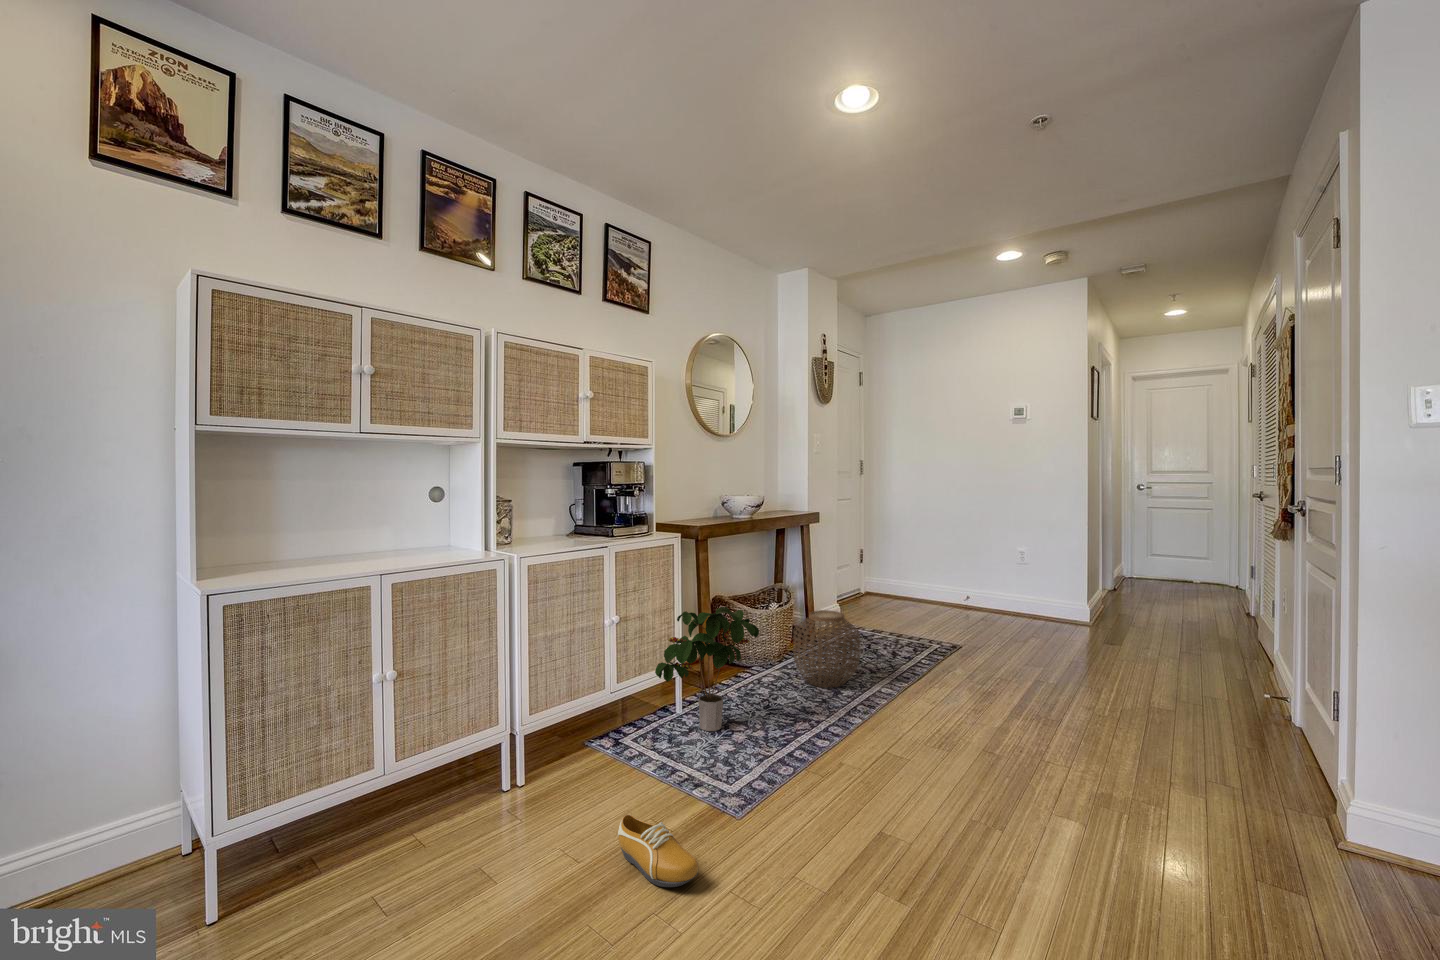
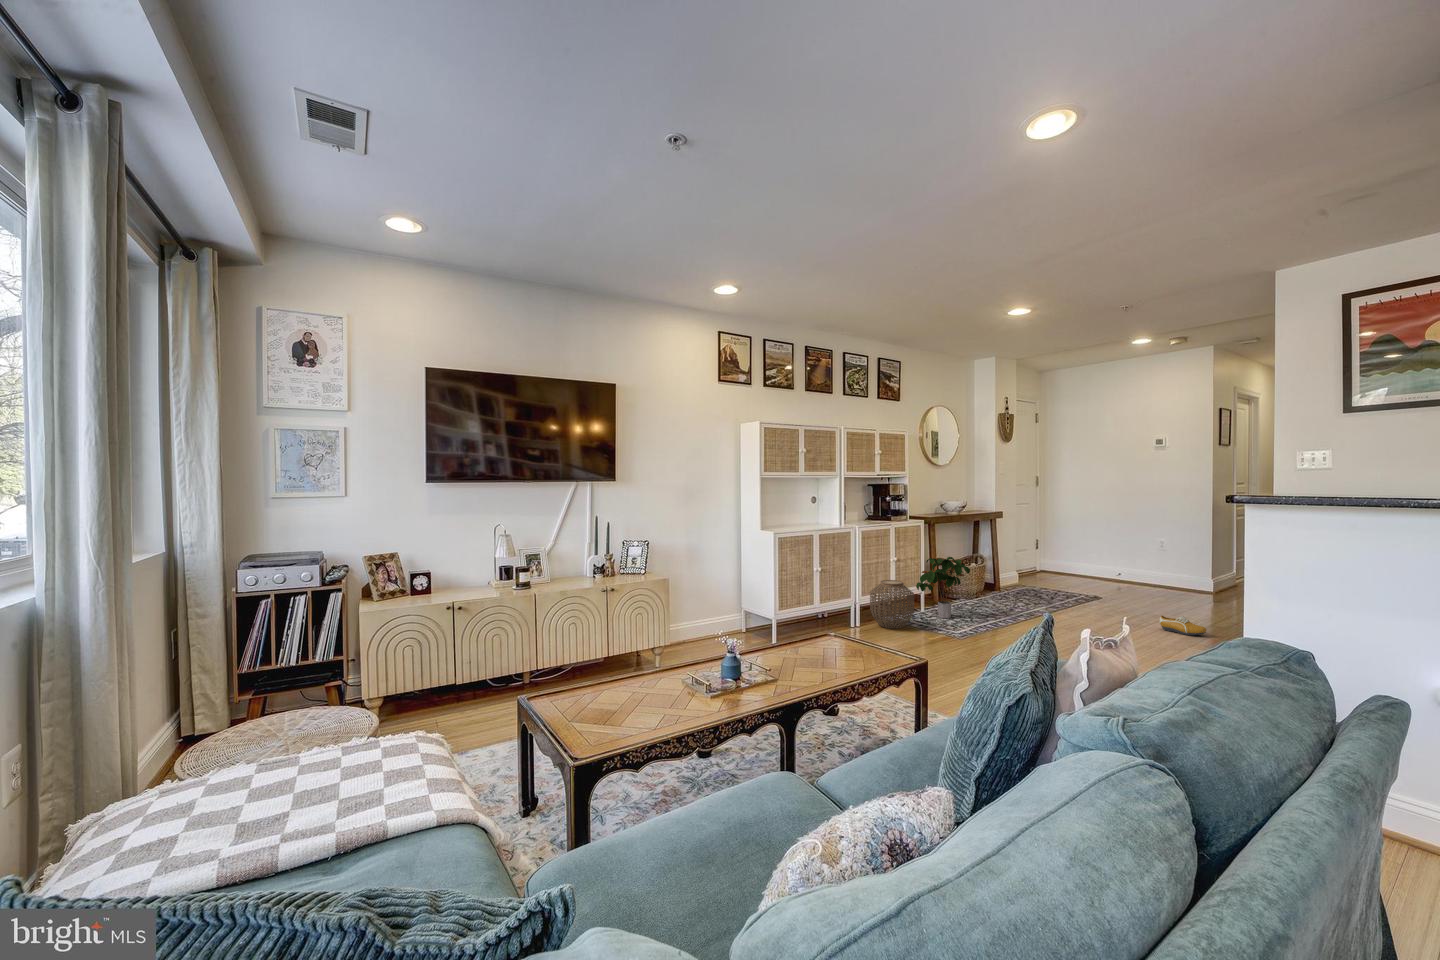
woven basket: present [793,610,860,688] -> present [870,580,914,629]
shoe: present [618,815,698,887] -> present [1160,616,1206,635]

